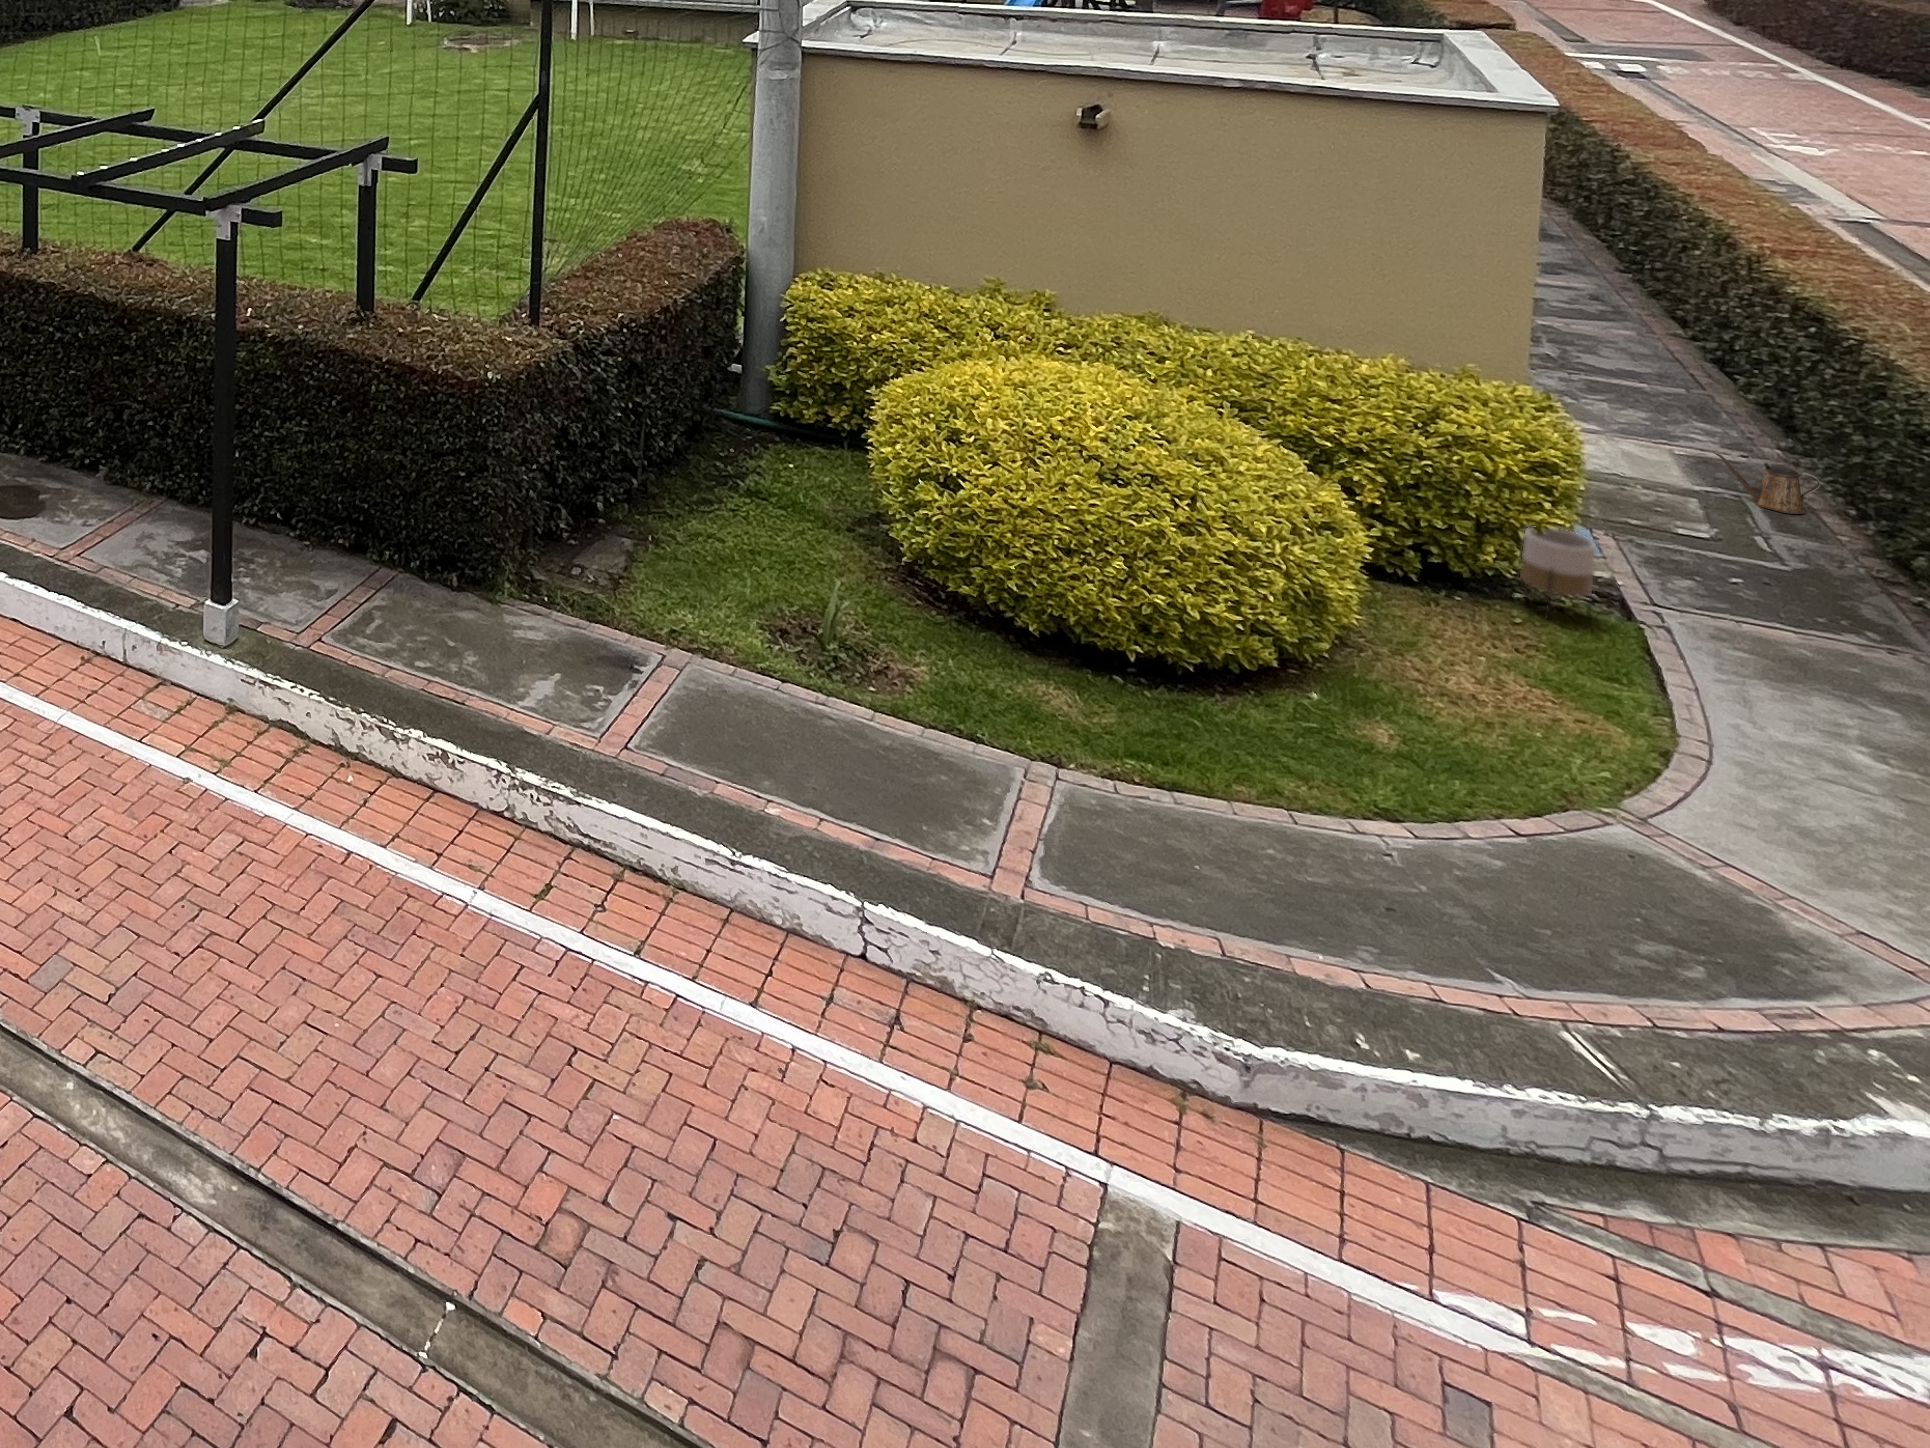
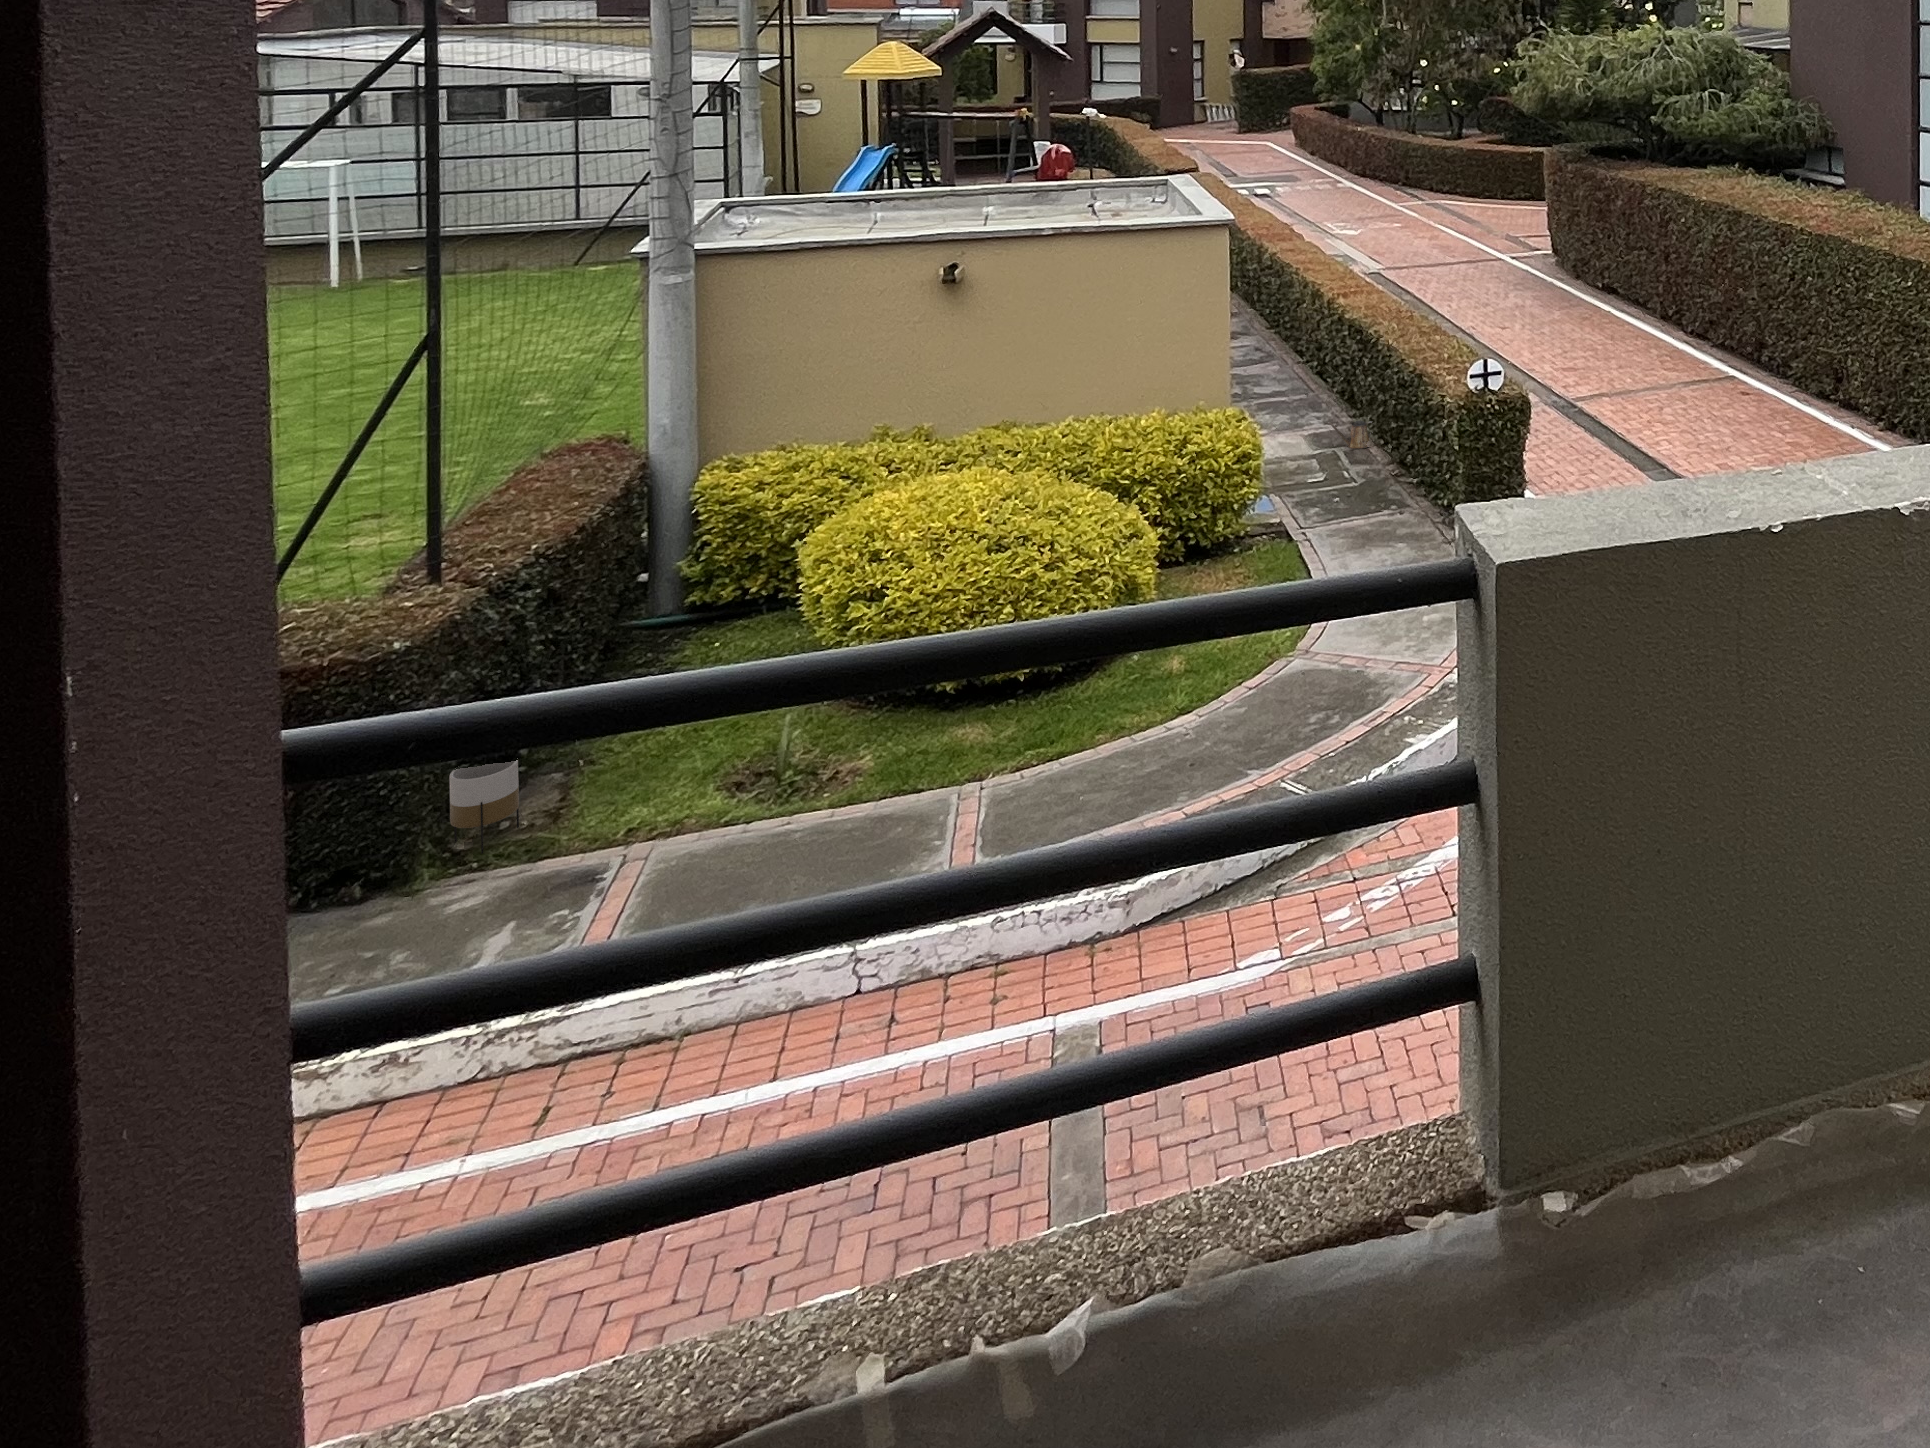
planter: present [1520,528,1596,615] -> present [450,760,519,853]

